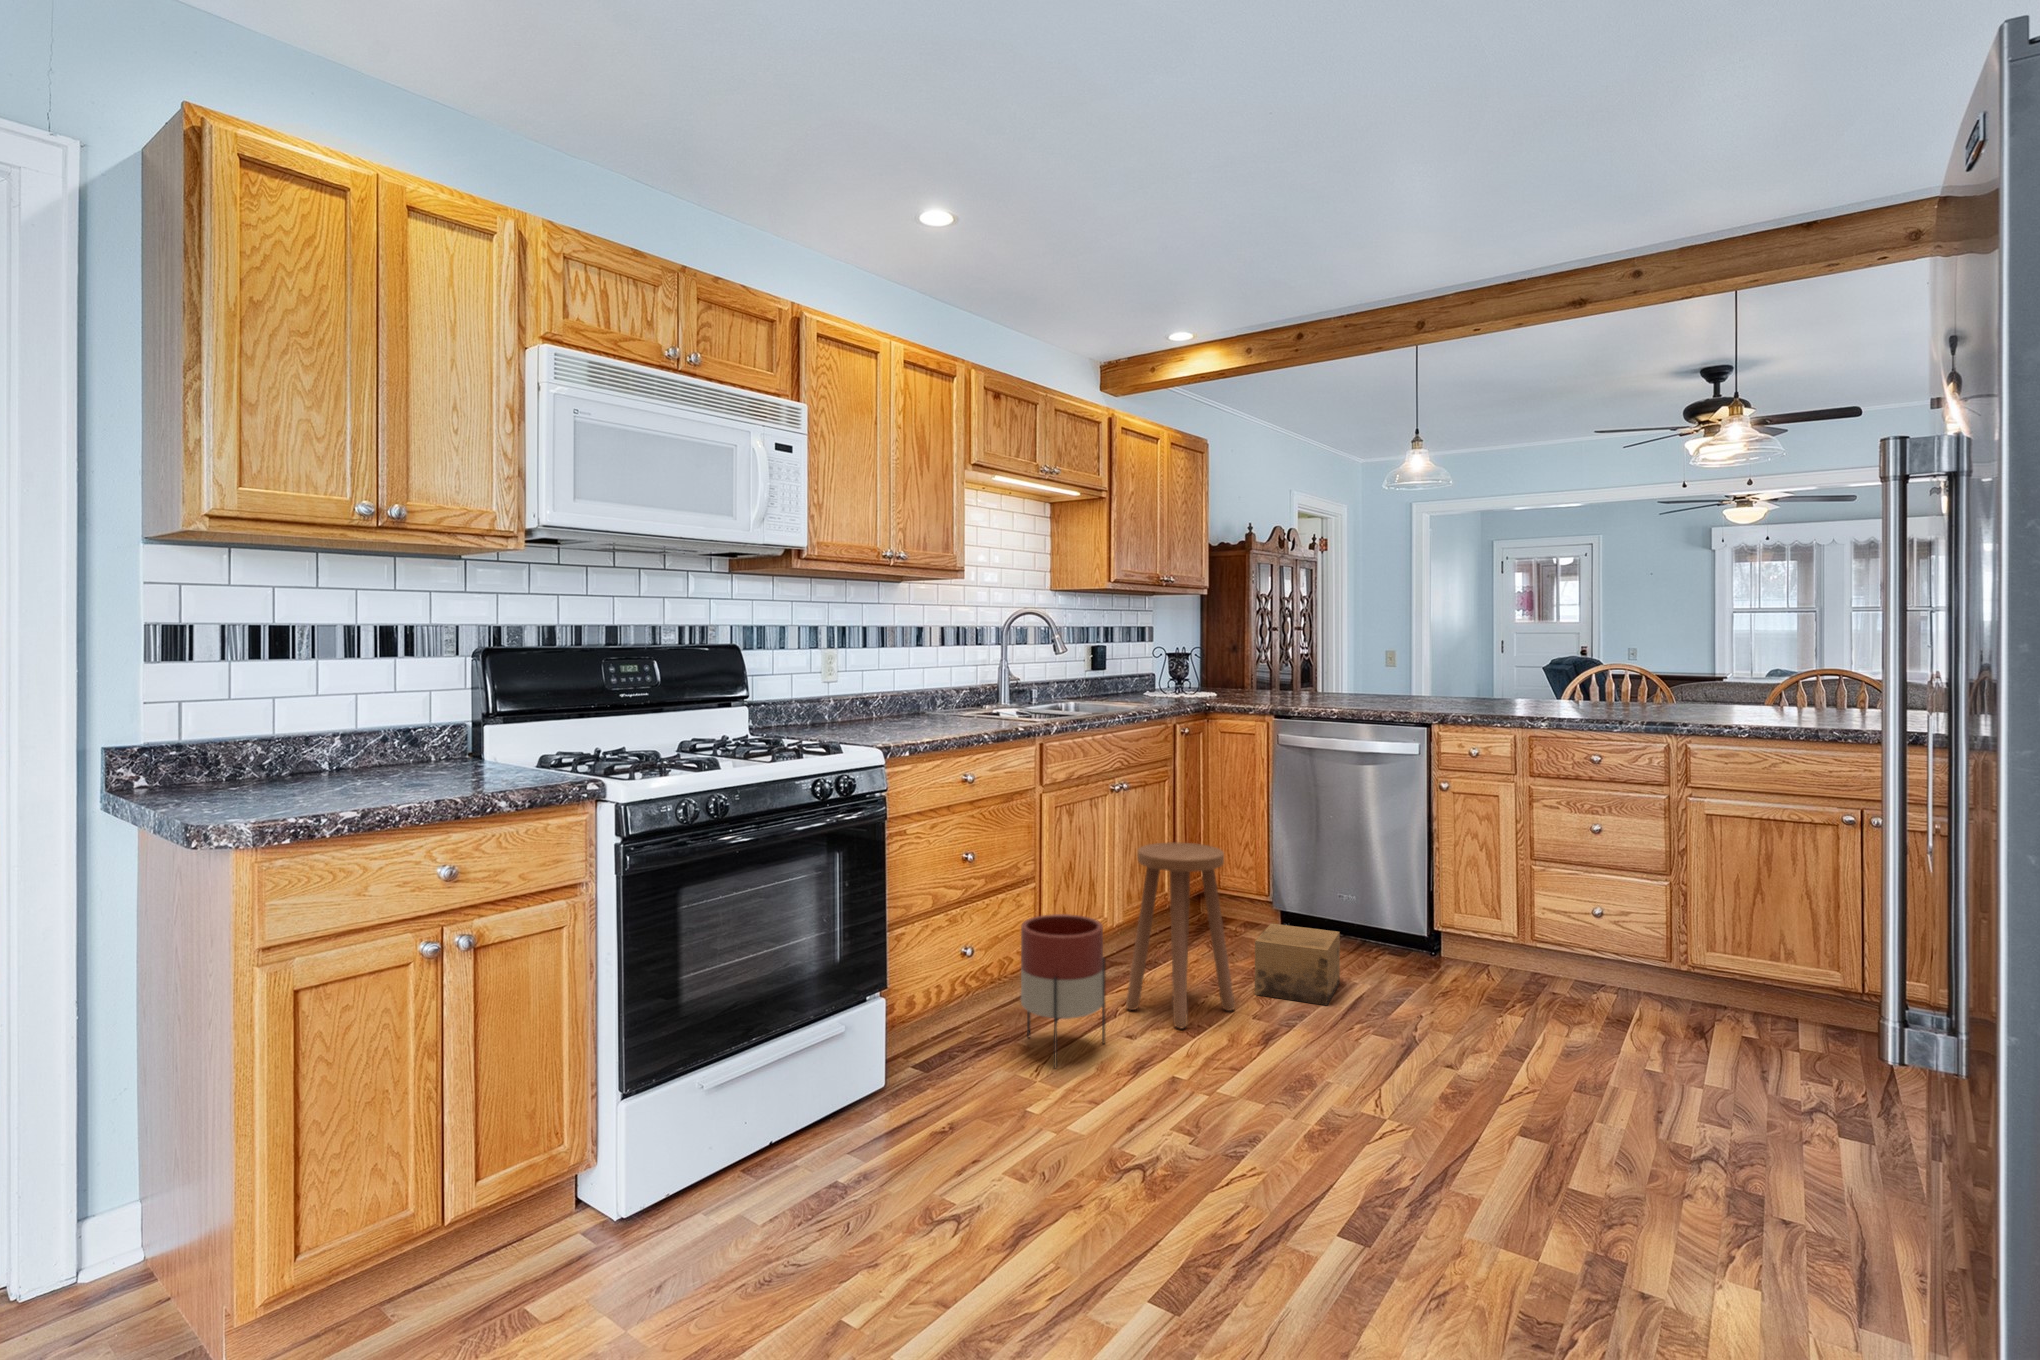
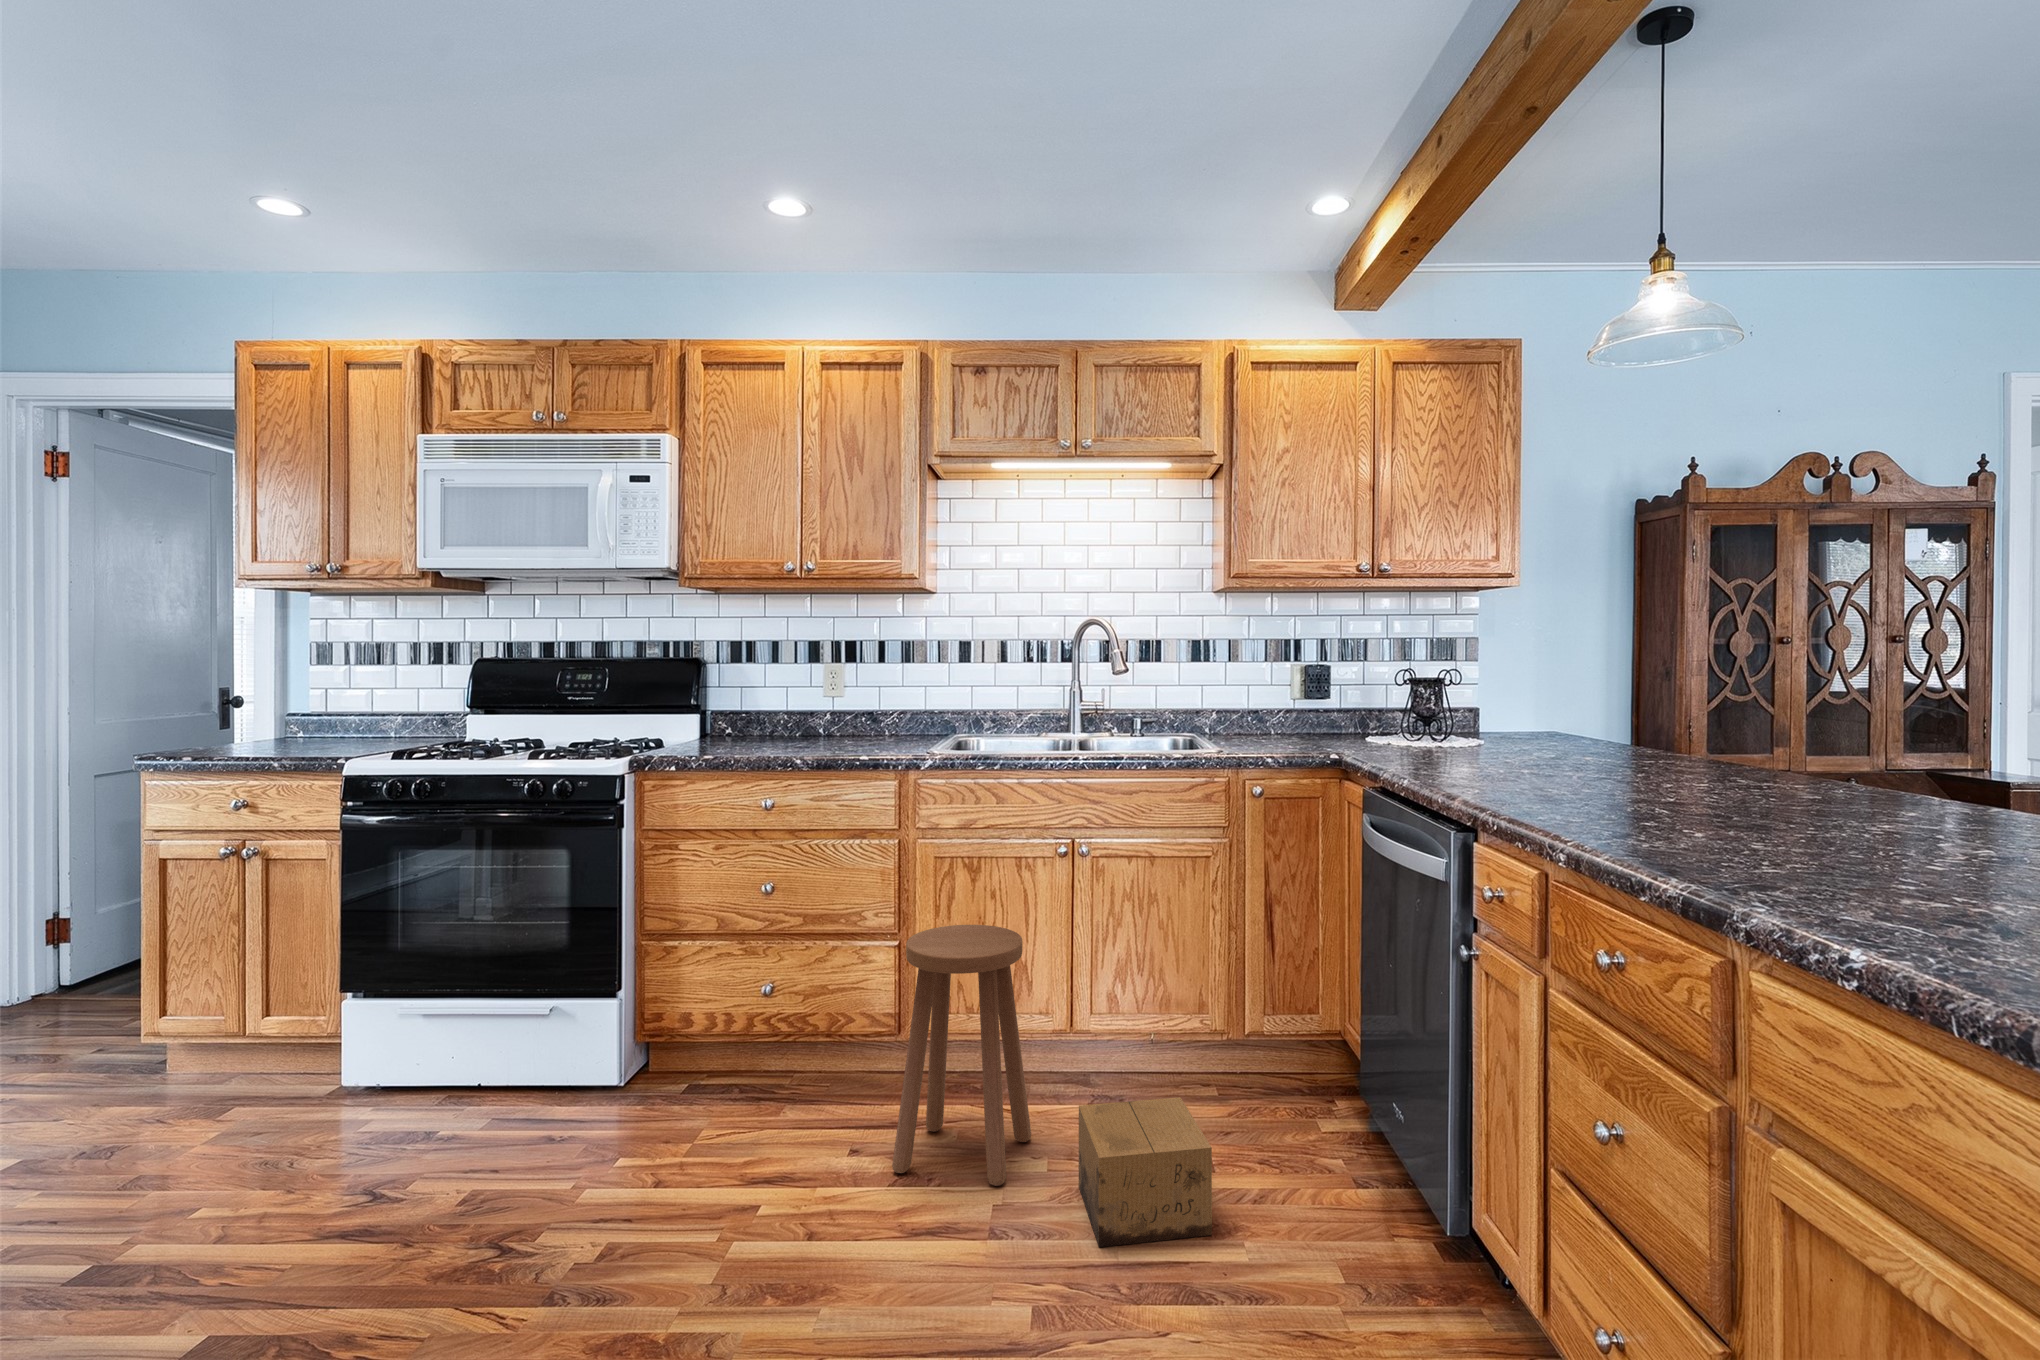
planter: present [1021,914,1105,1067] -> none [718,970,825,1145]

